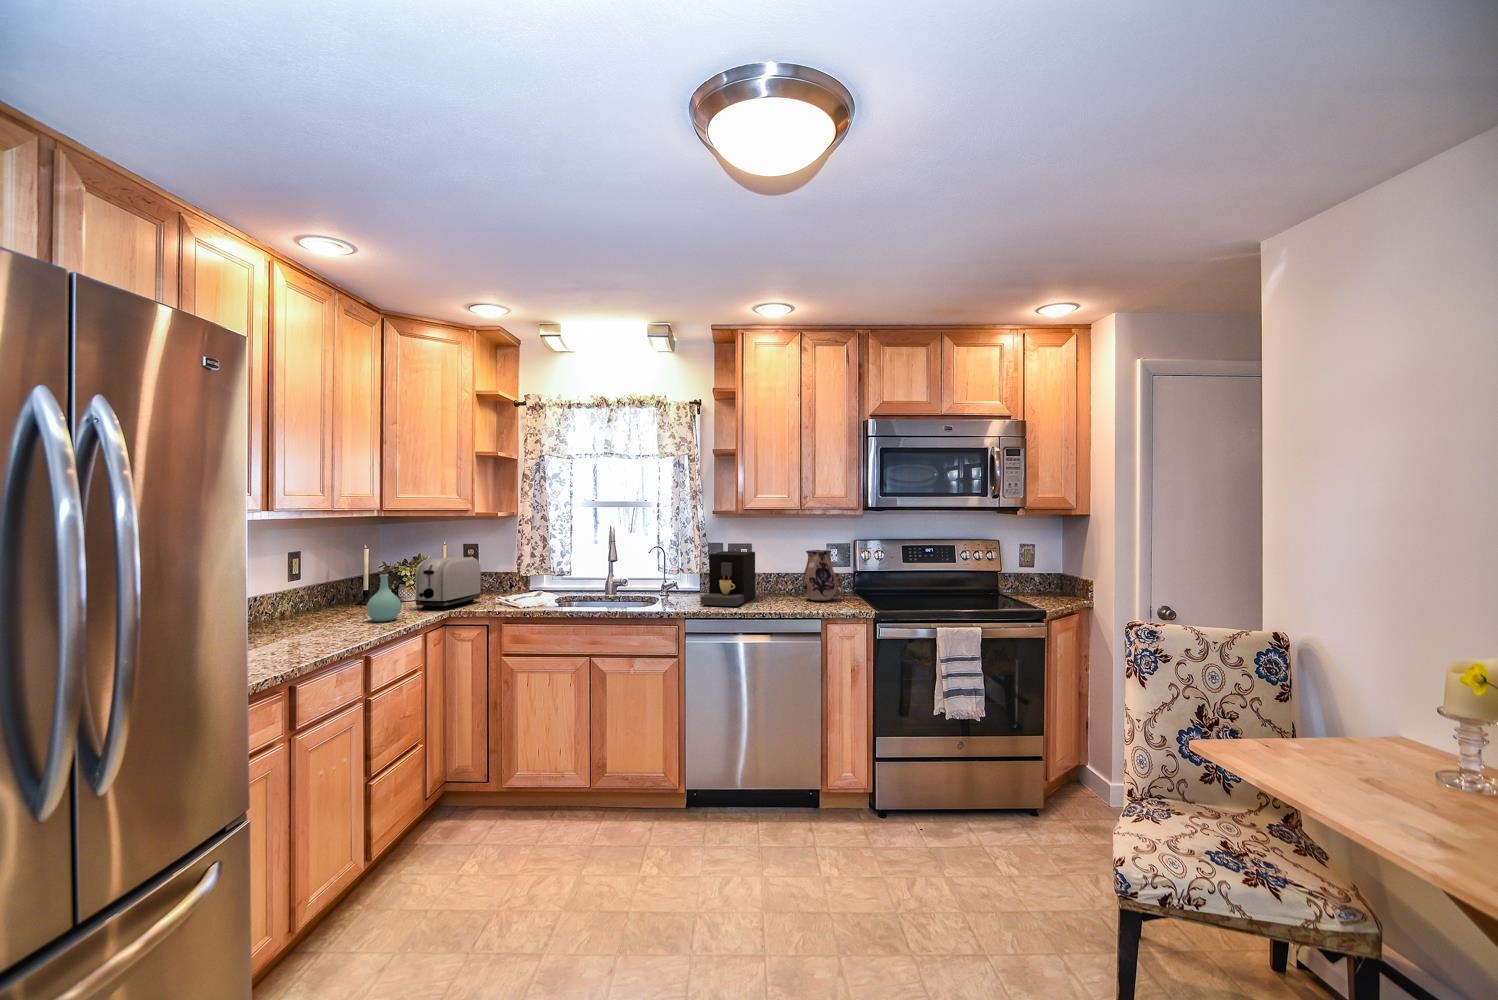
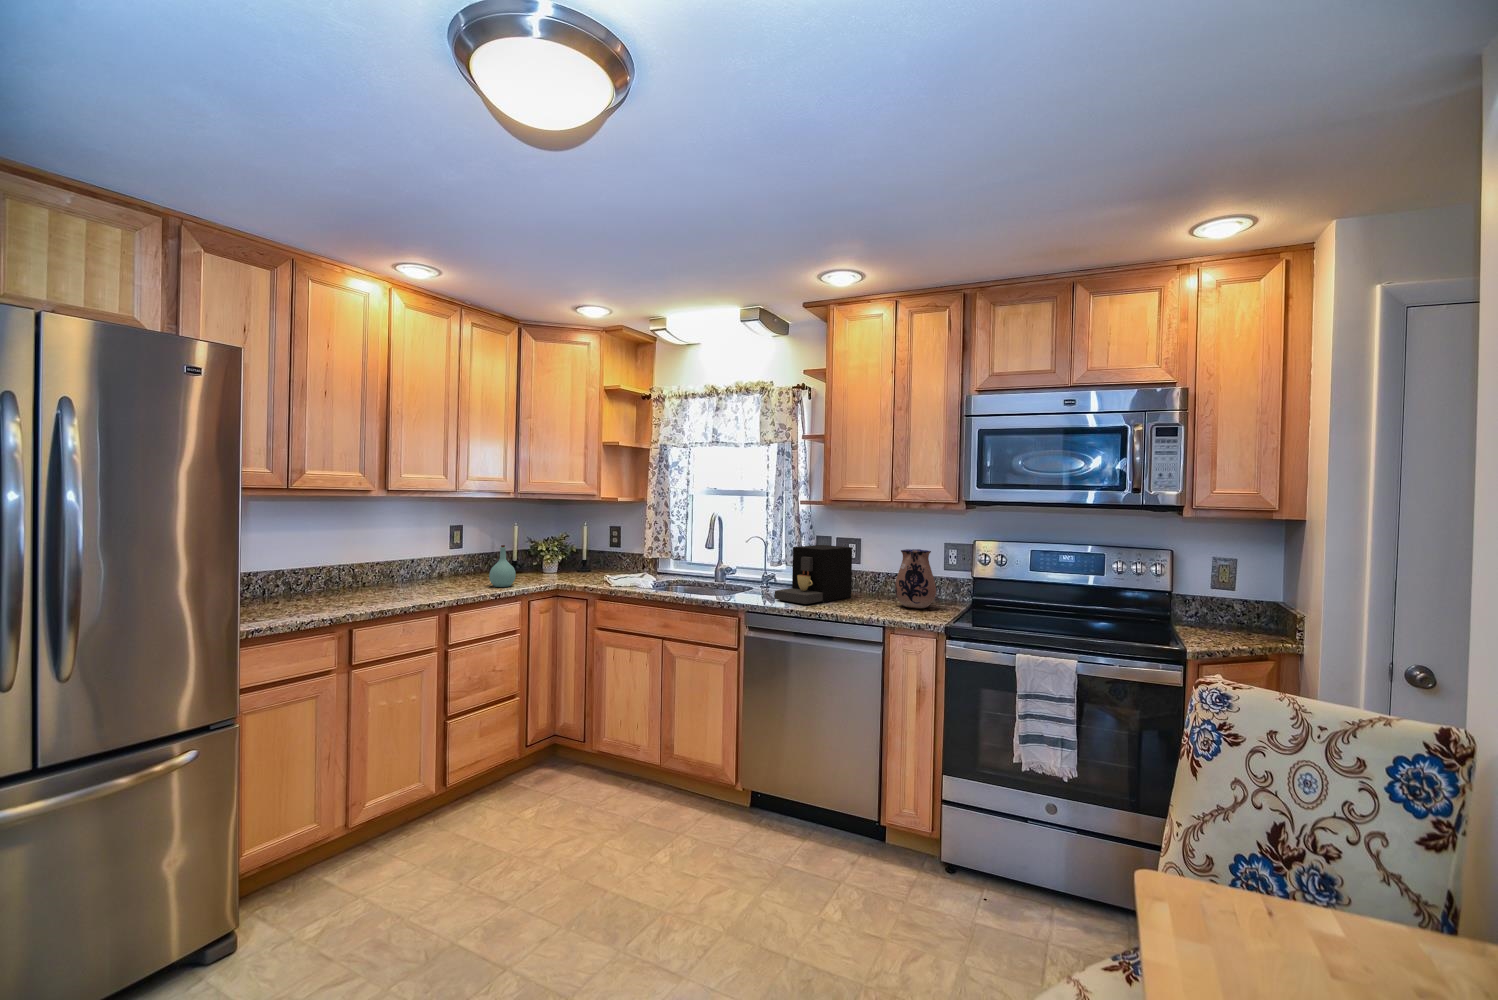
toaster: present [415,557,481,609] -> none [542,536,603,582]

